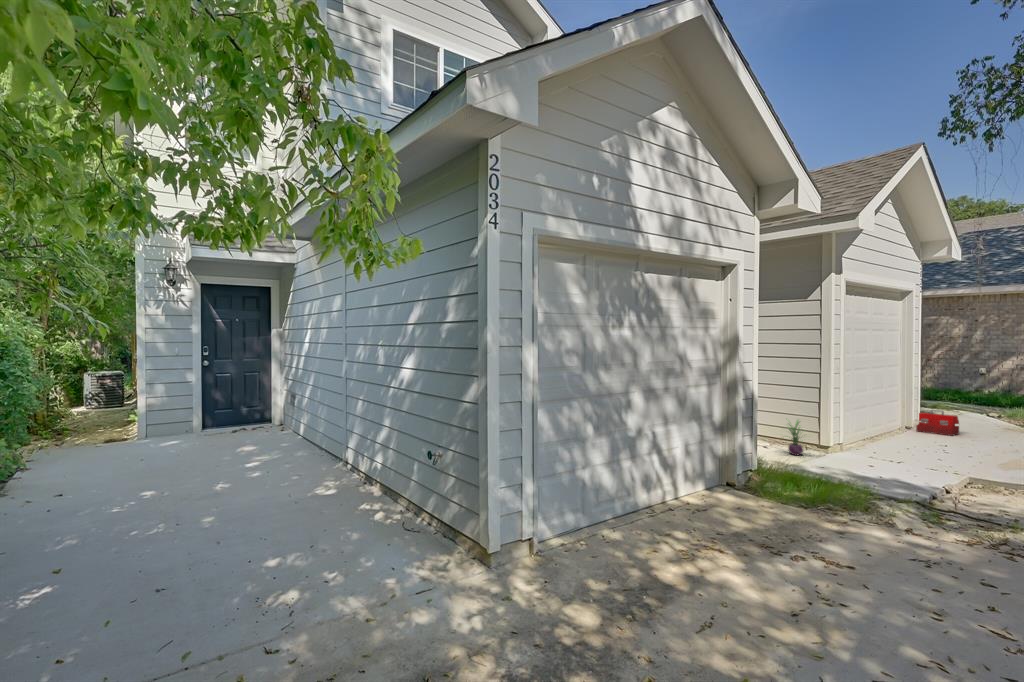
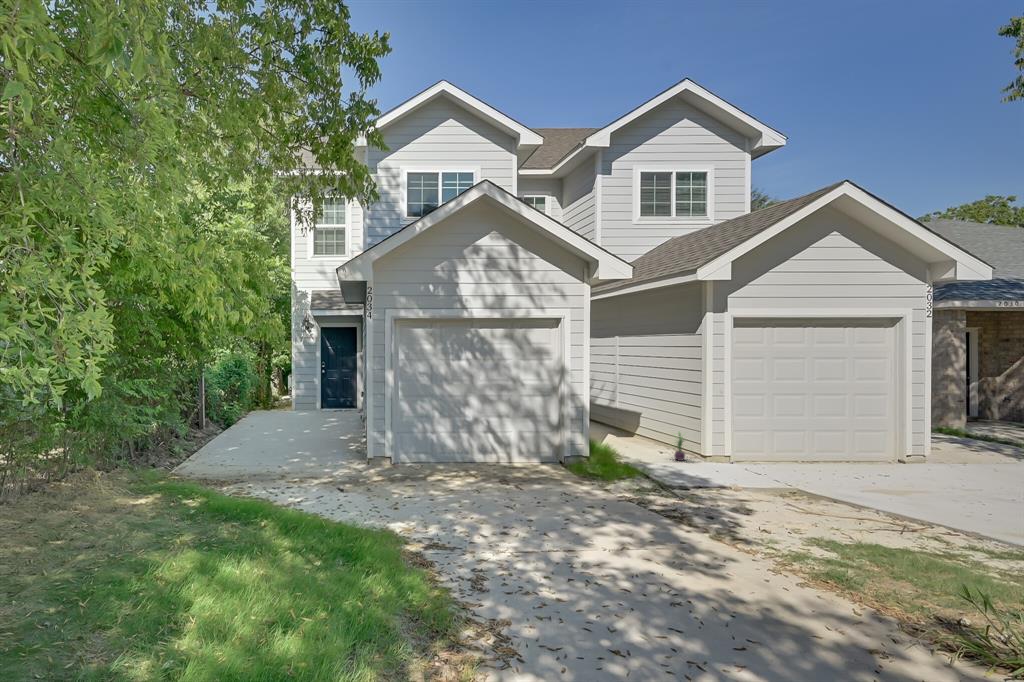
toolbox: present [916,410,959,436] -> none [904,444,947,473]

